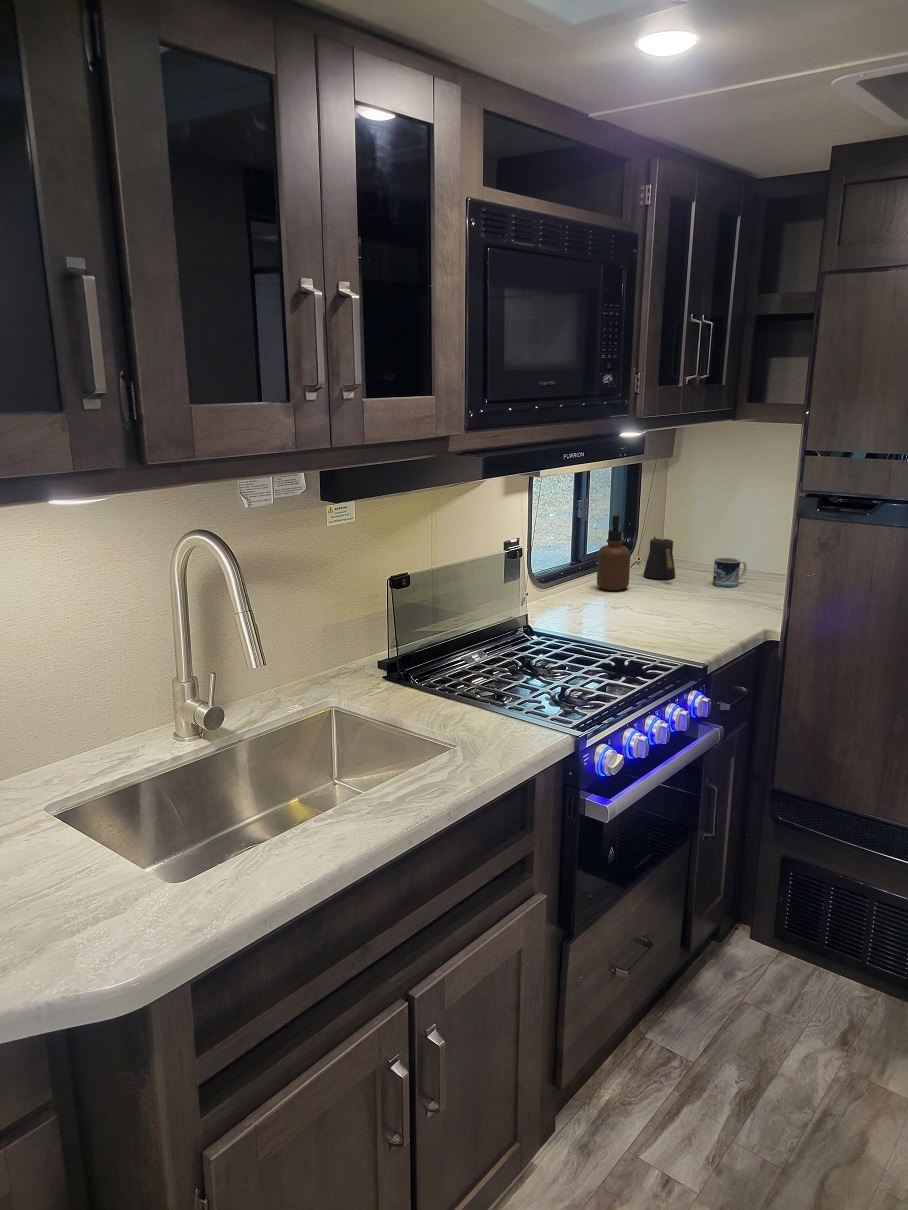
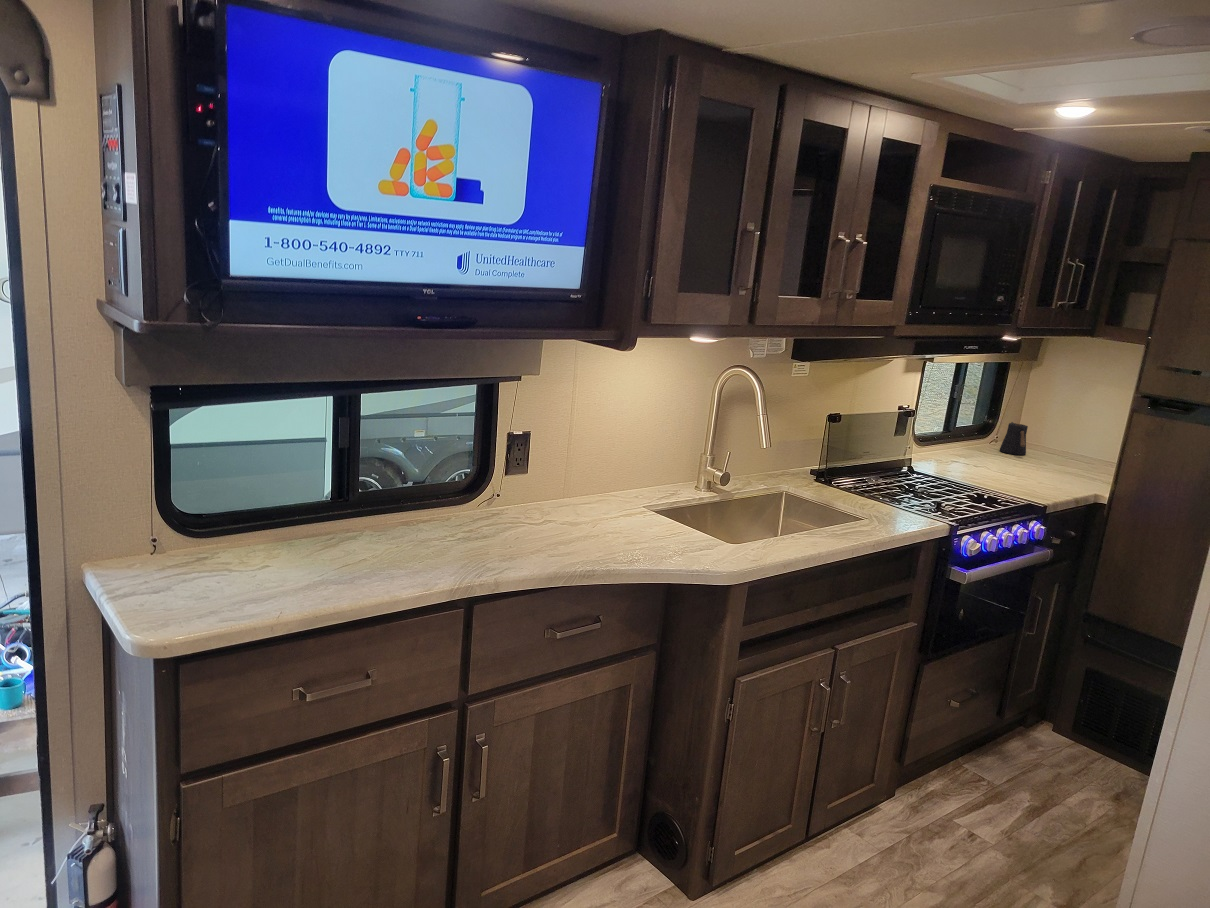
soap dispenser: present [597,515,630,591] -> none [962,400,992,457]
mug: present [713,558,747,587] -> none [1057,443,1088,466]

